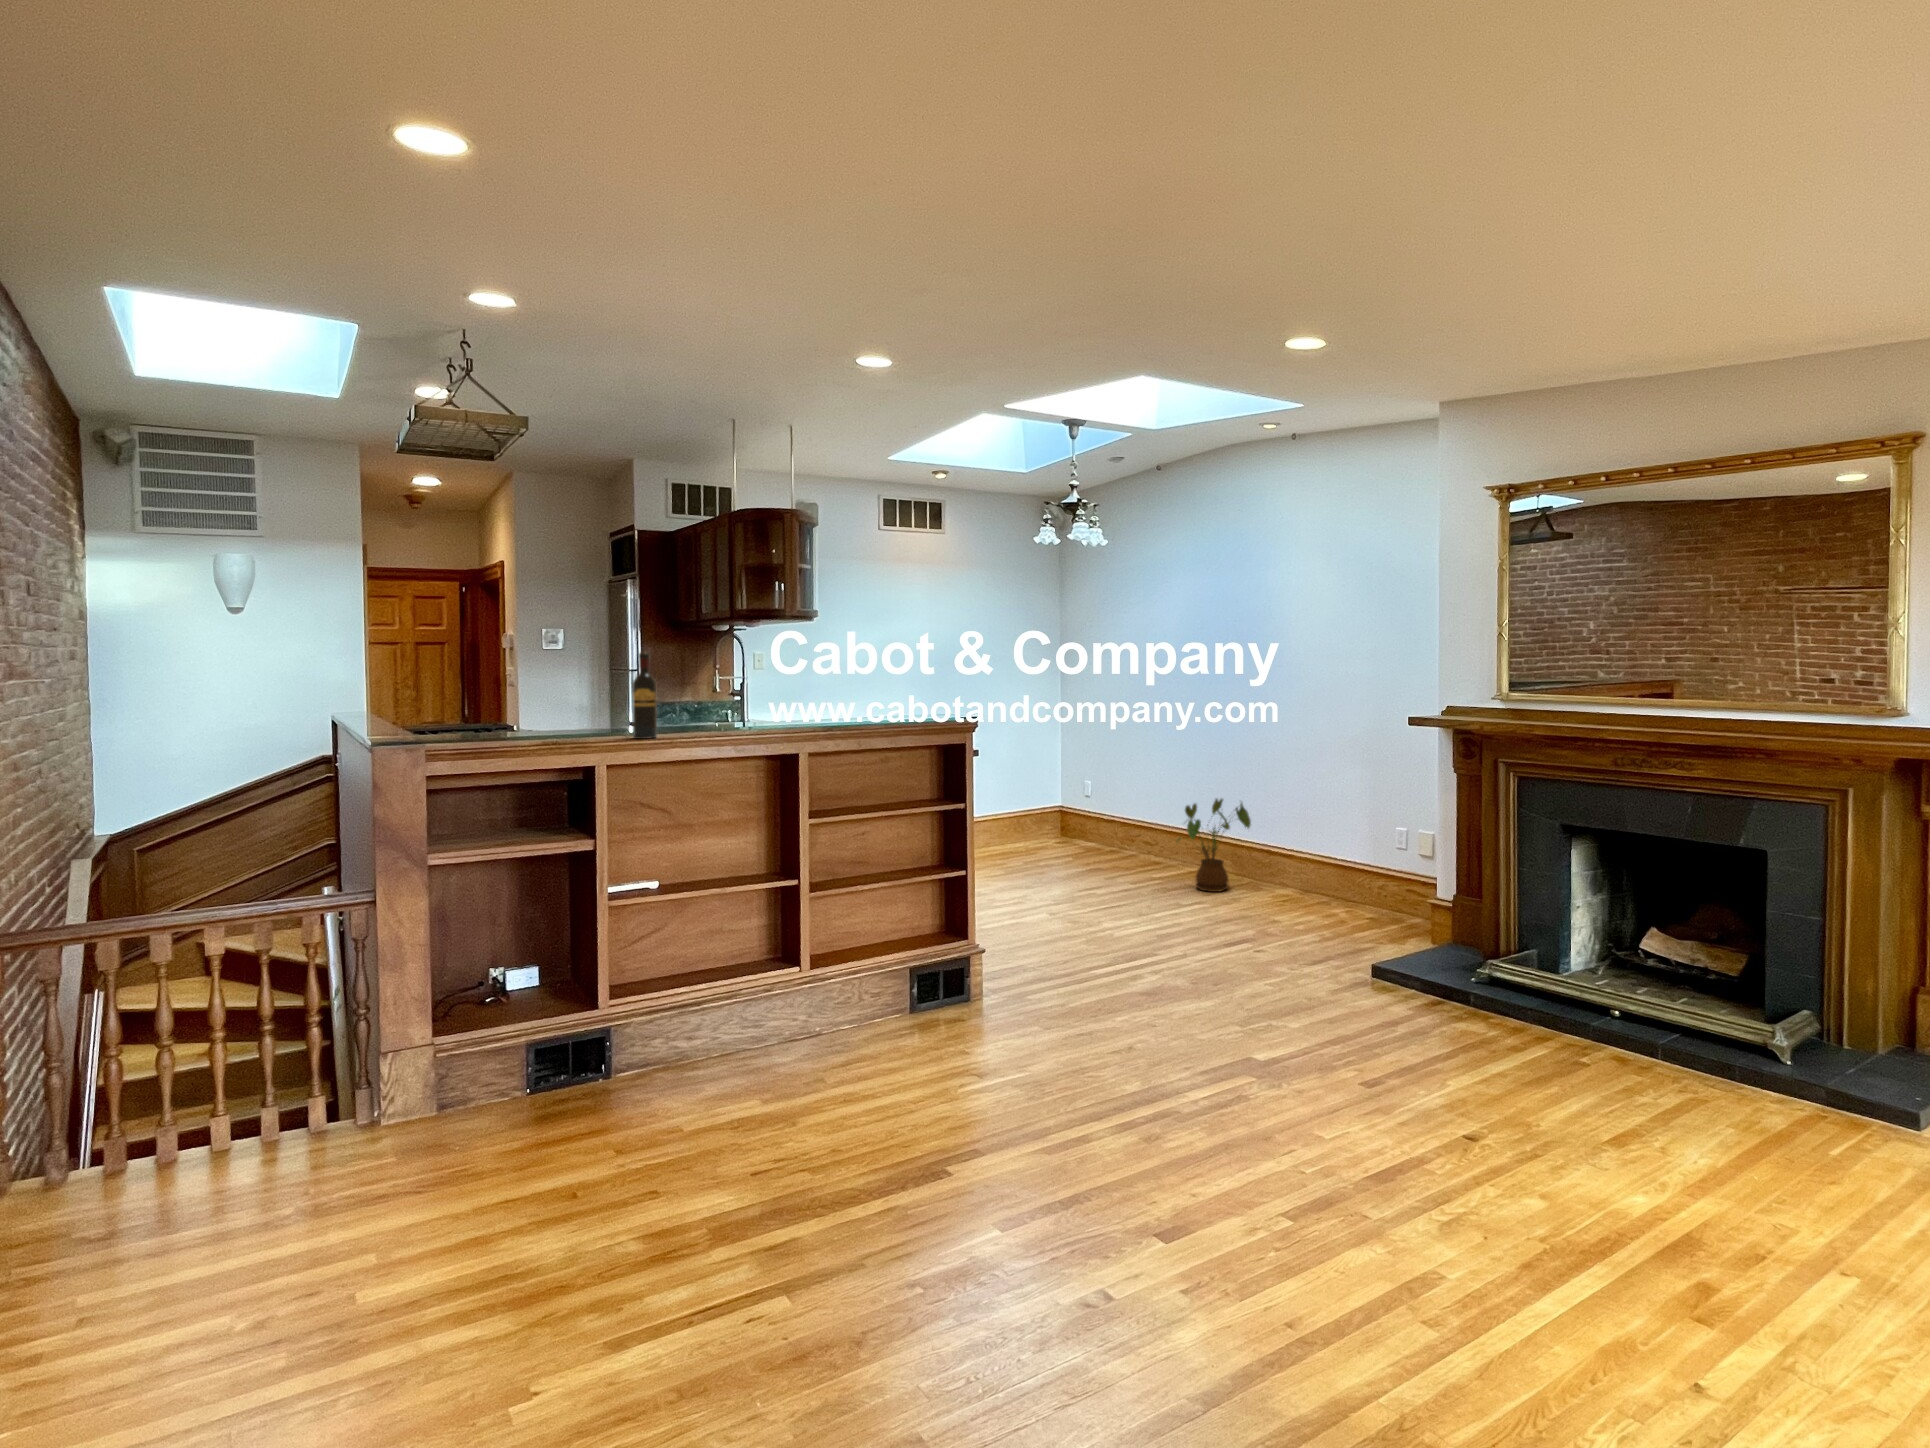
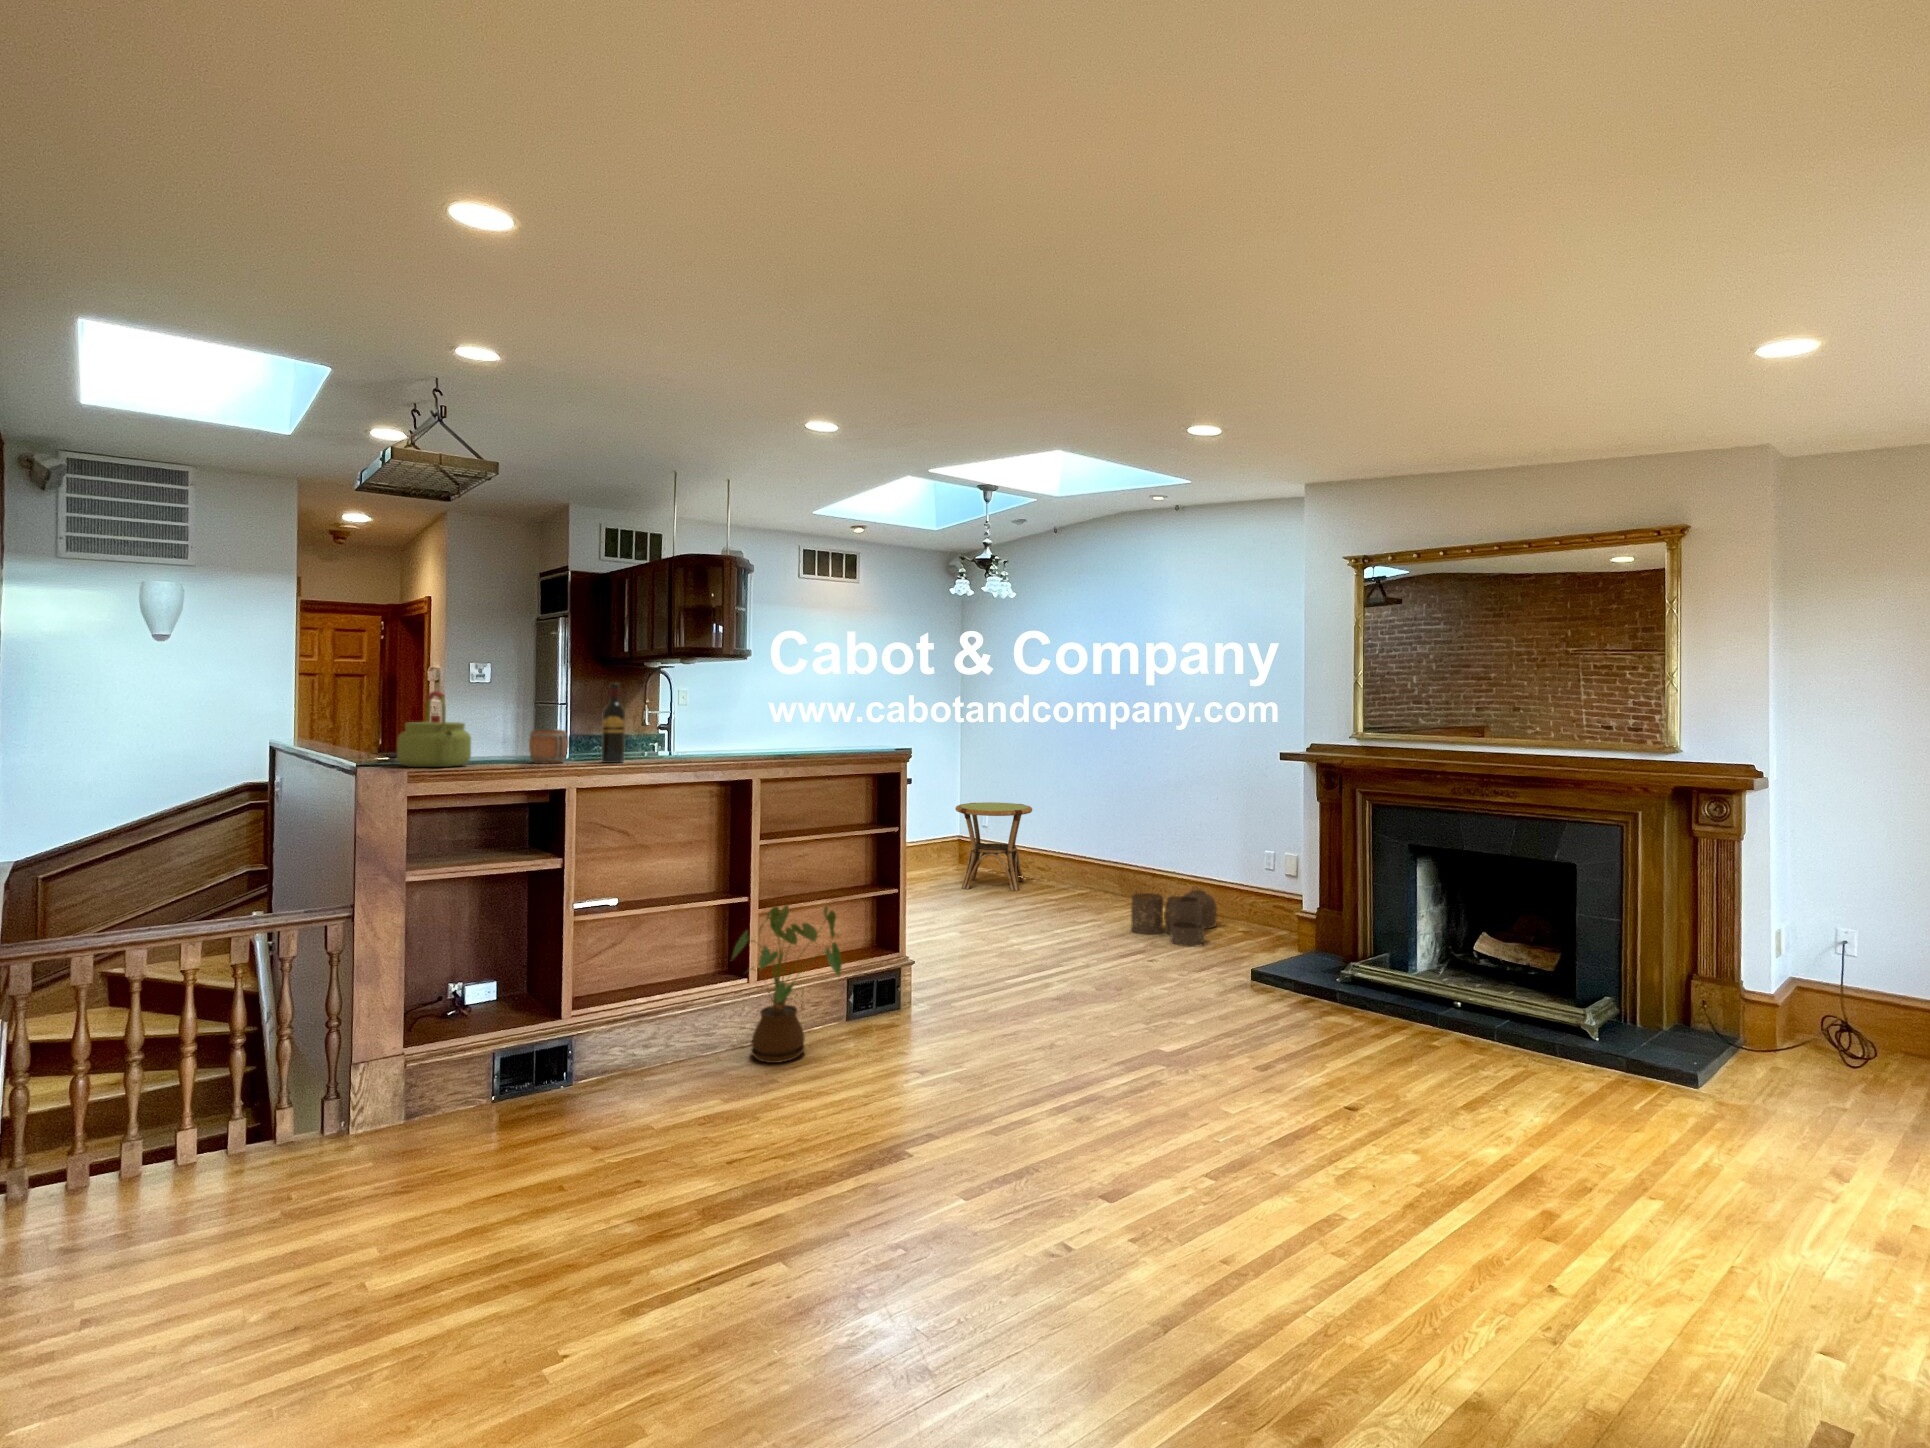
kettle: none [416,666,493,747] -> present [397,691,471,767]
mug: none [557,703,597,740] -> present [529,729,568,764]
side table: none [1052,771,1137,870] -> present [955,802,1032,891]
house plant: present [1177,799,1251,892] -> present [733,905,842,1063]
woven basket: none [1242,868,1343,938] -> present [1131,890,1217,947]

